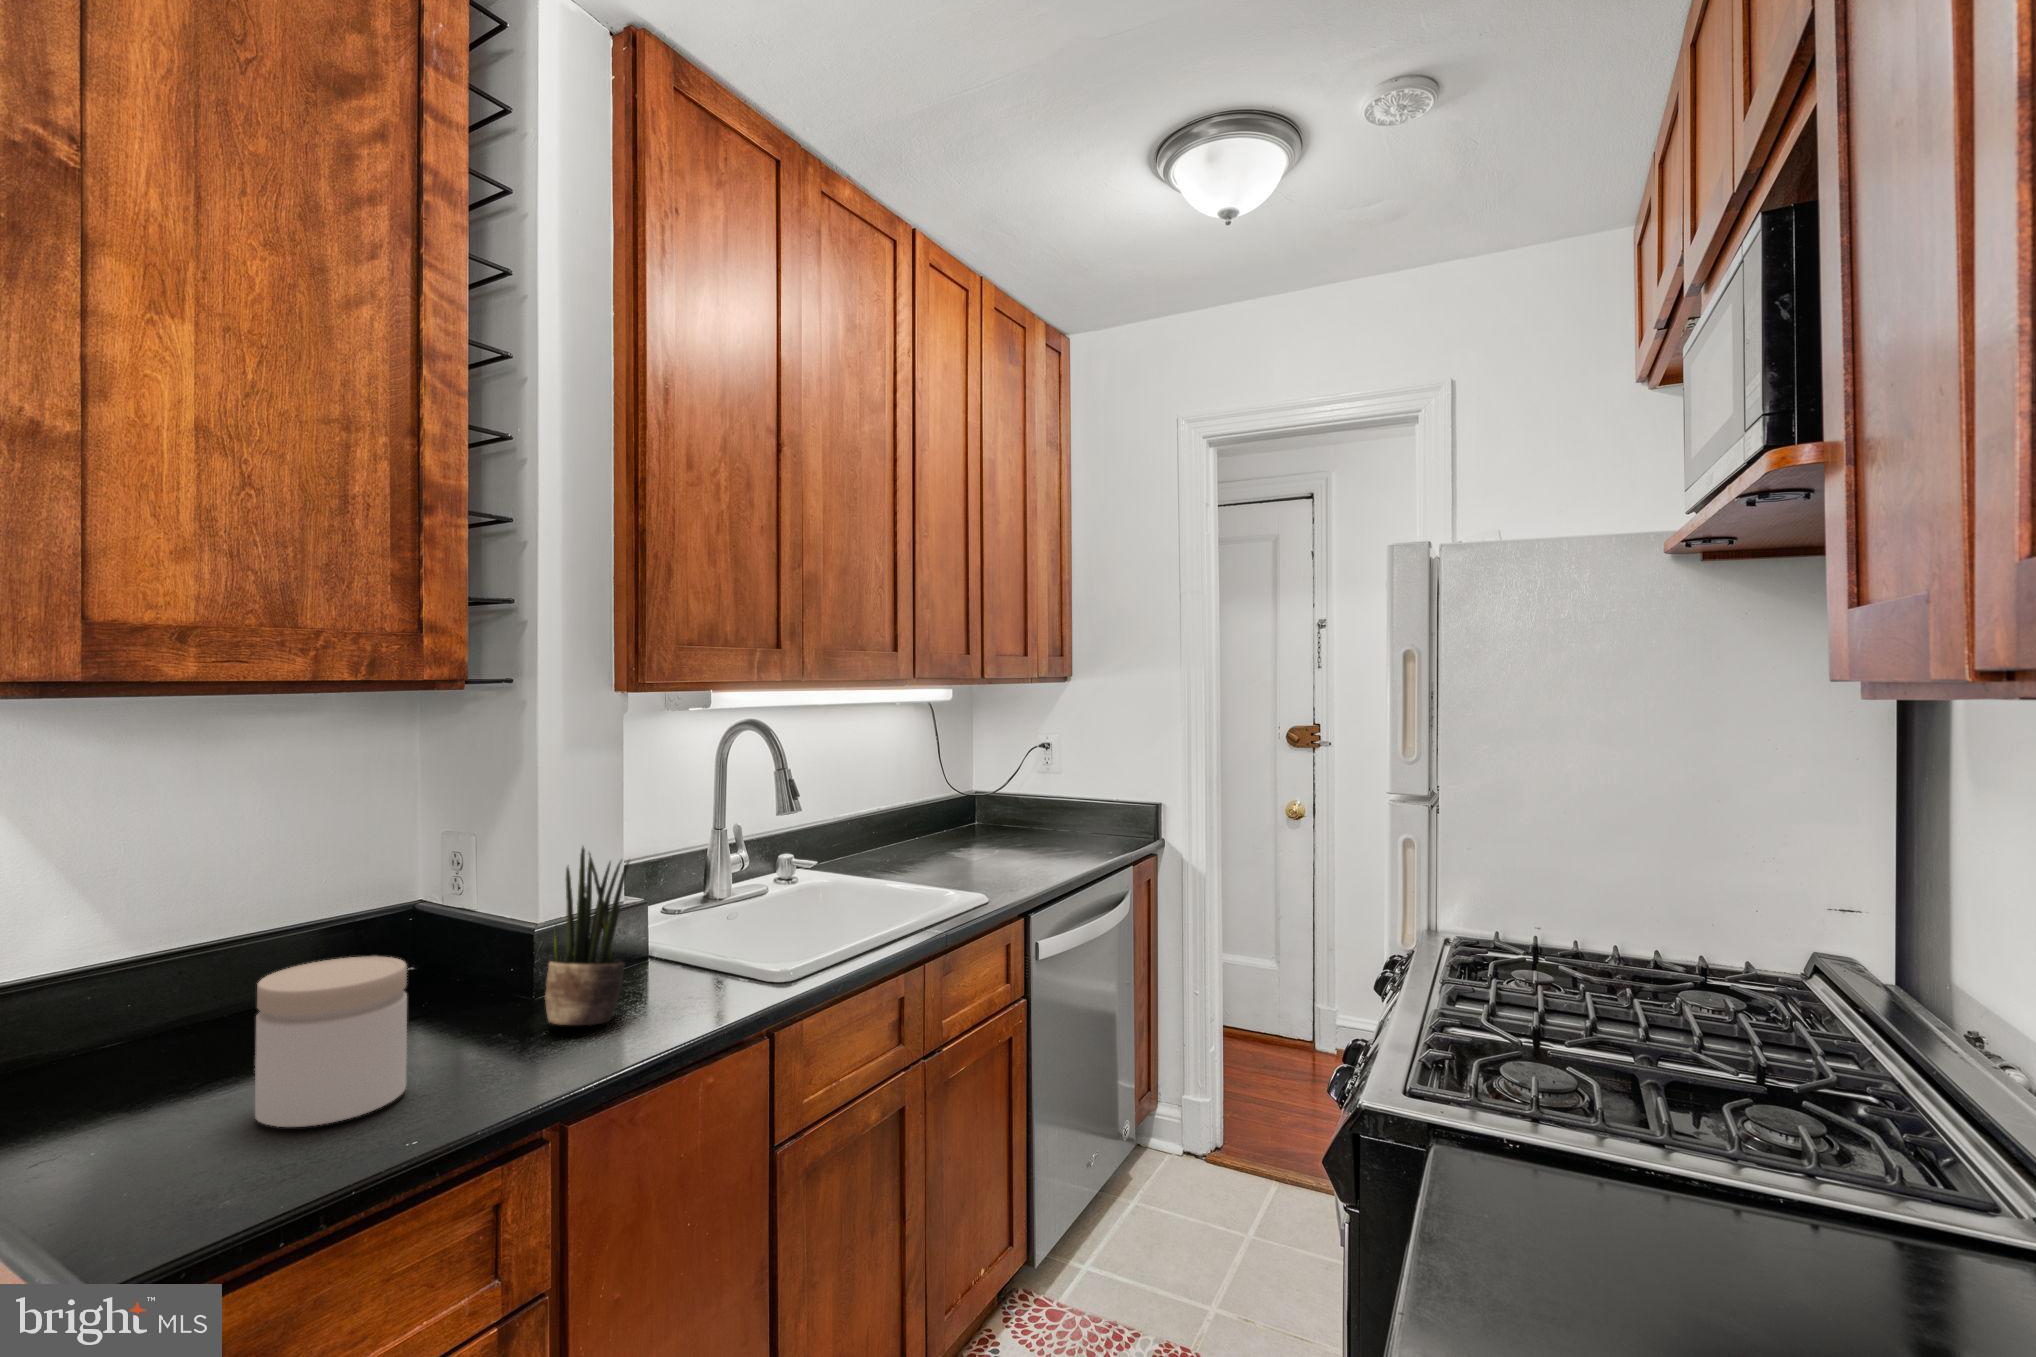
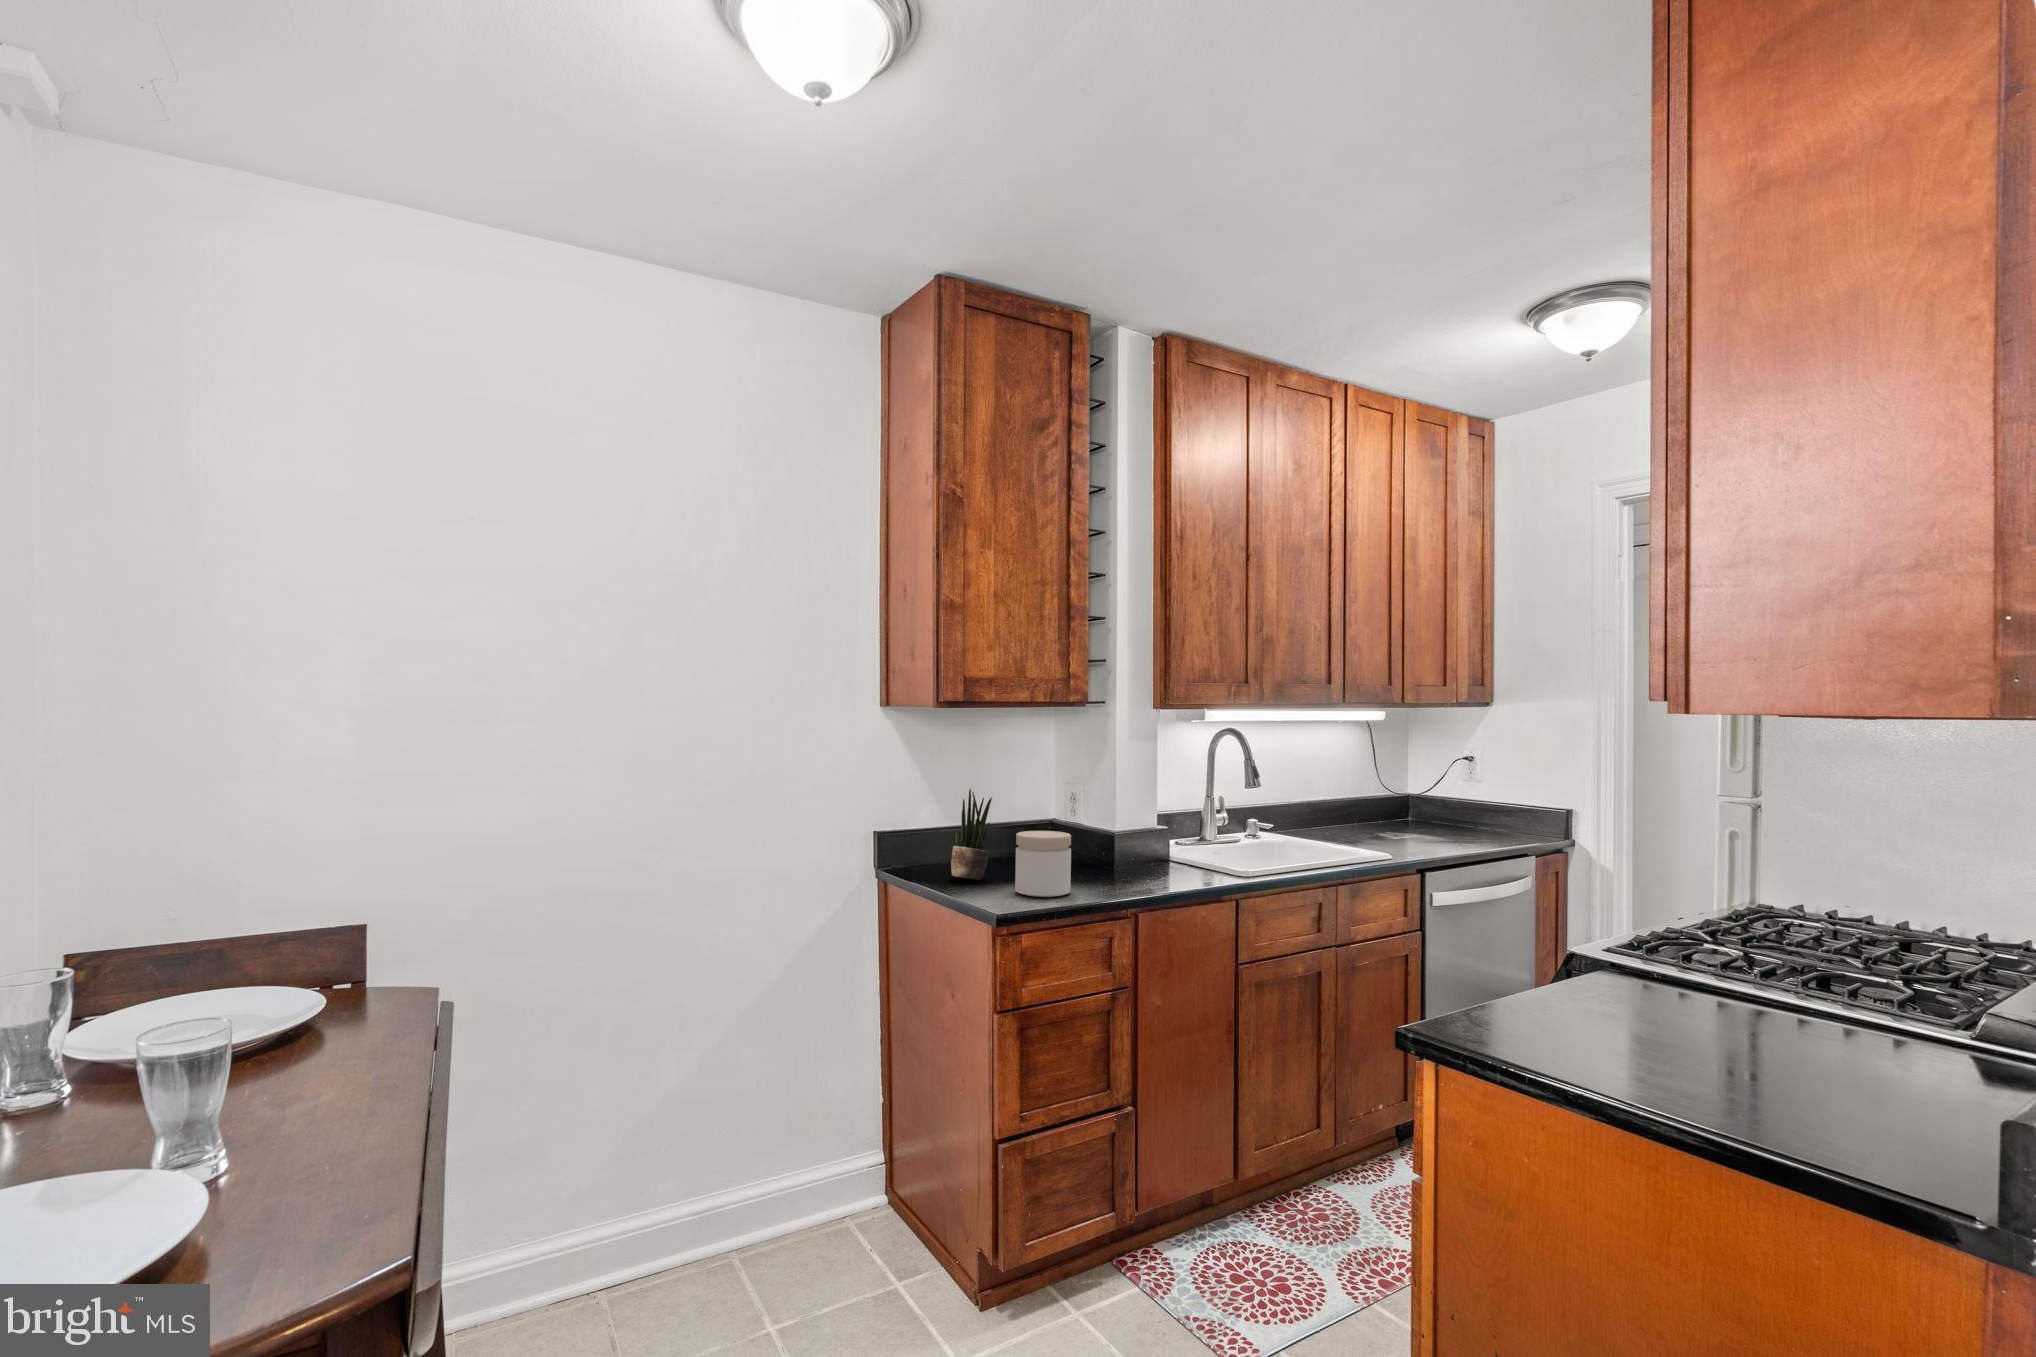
potted plant: present [545,847,629,1025] -> present [951,789,992,880]

